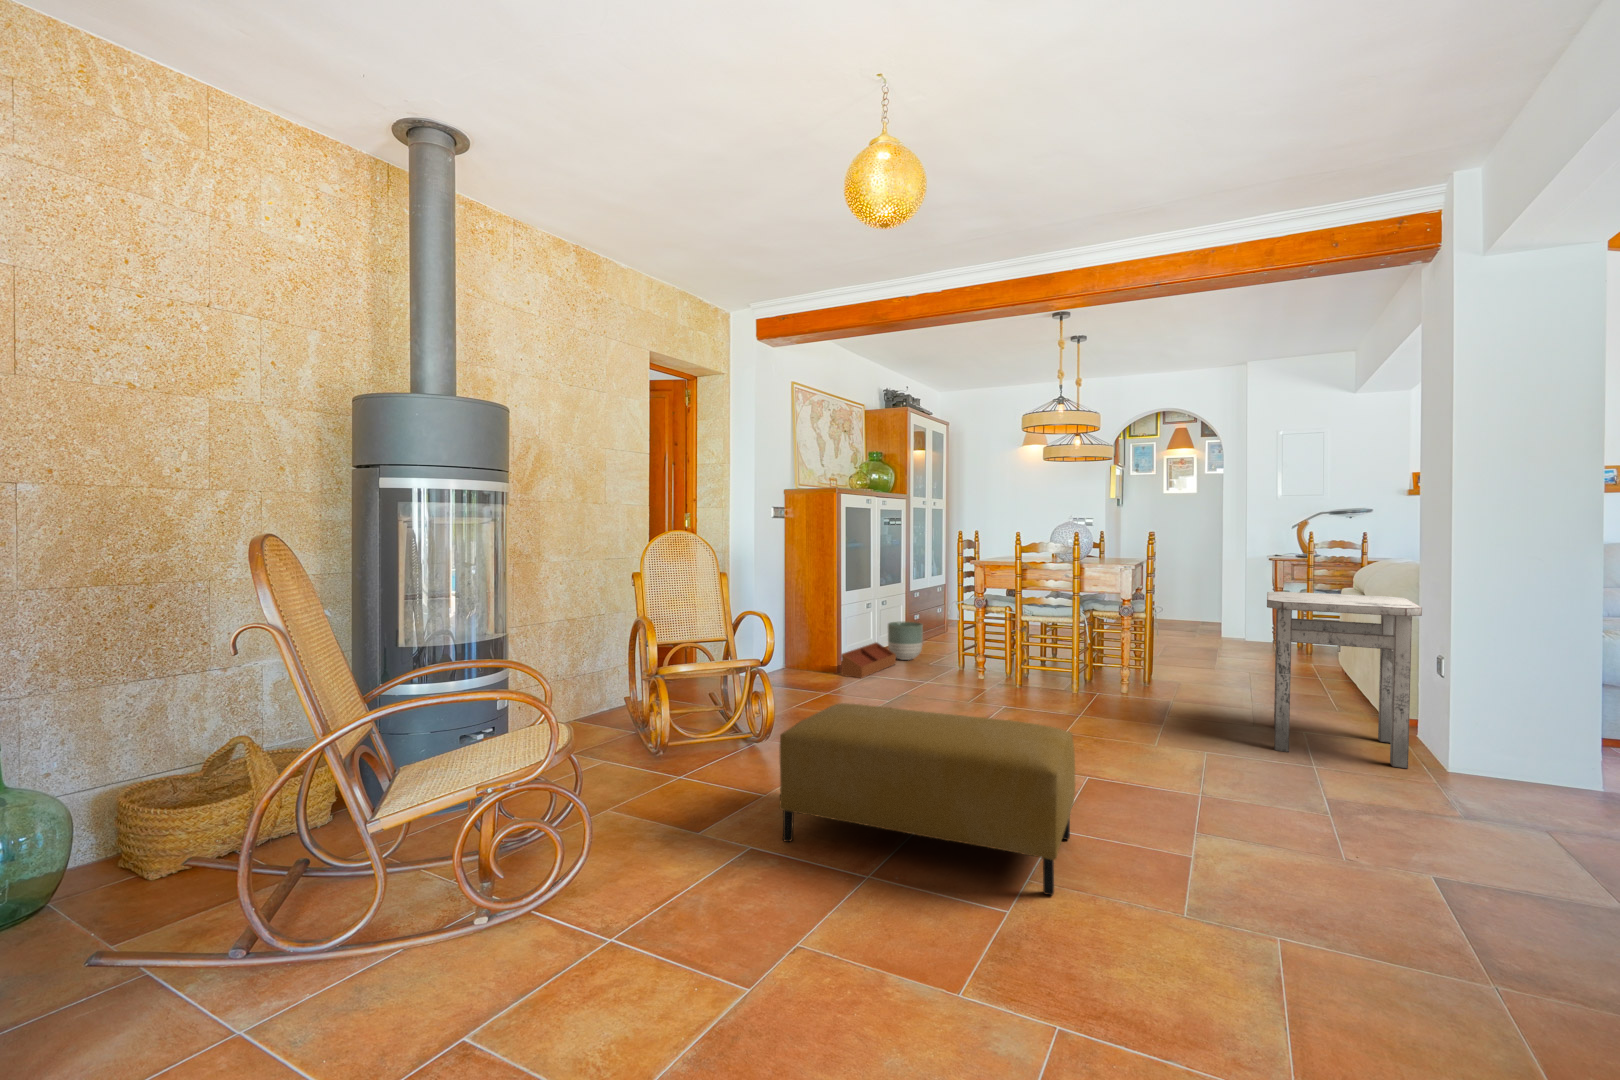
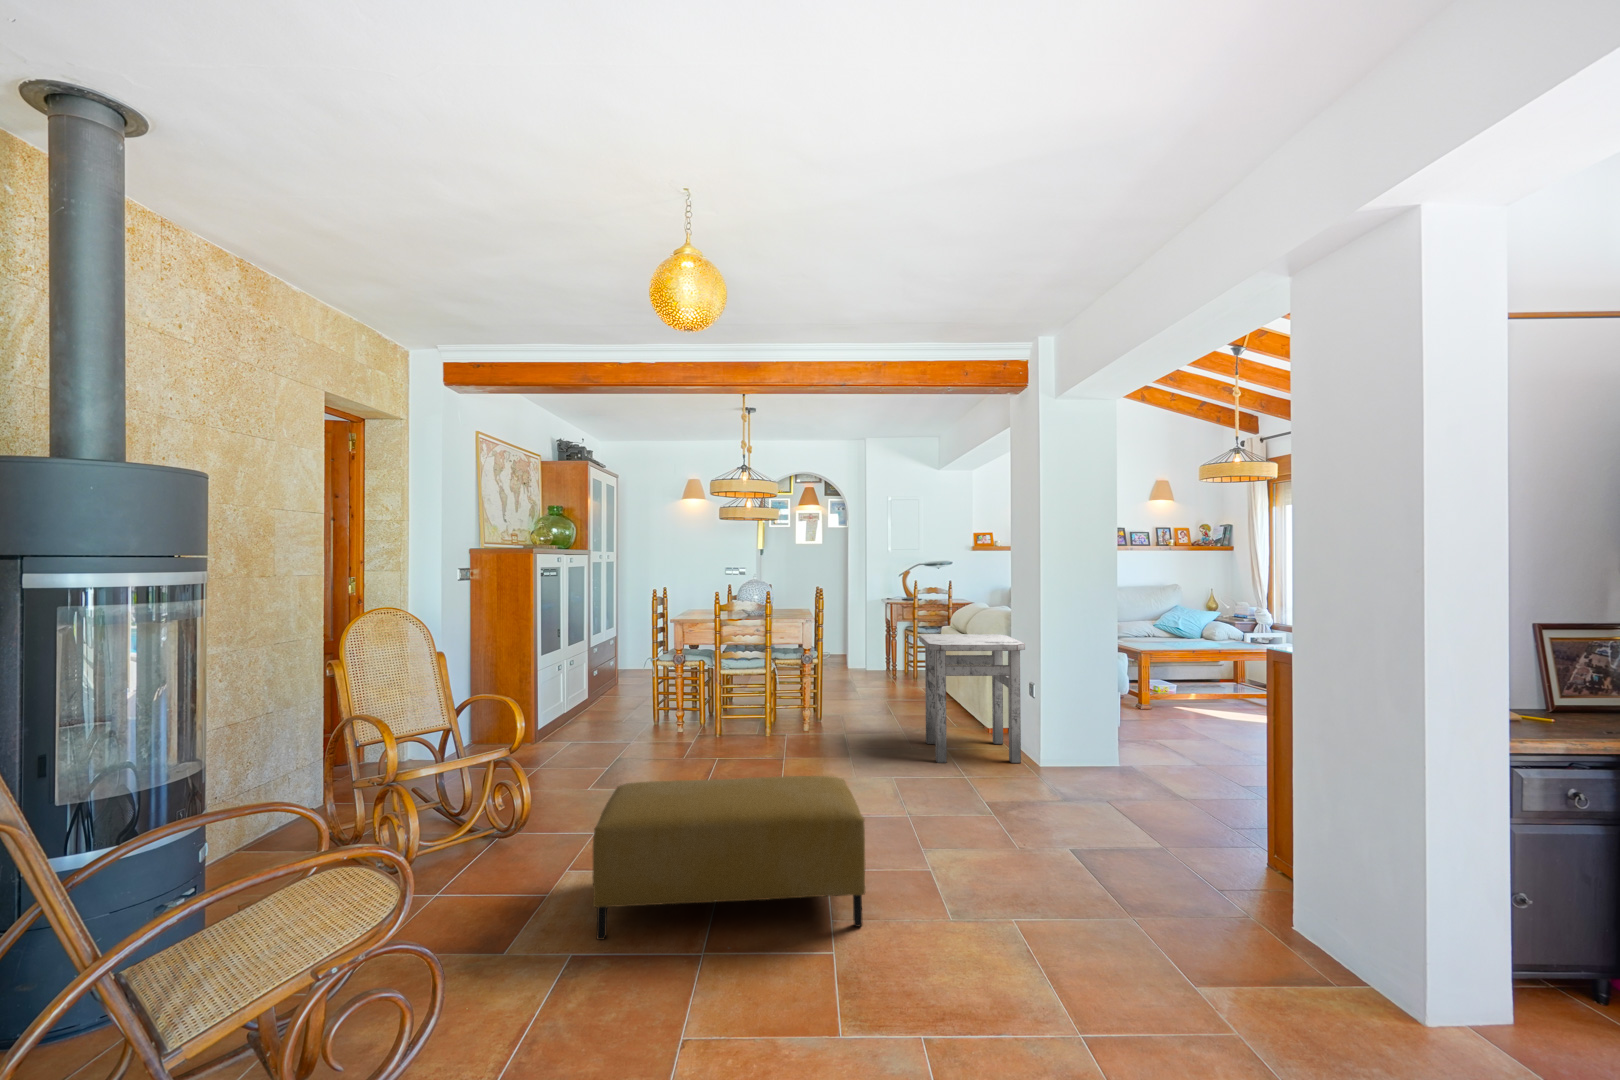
planter: present [888,622,923,660] -> none [576,679,613,719]
storage bin: present [841,642,896,678] -> none [539,704,589,745]

